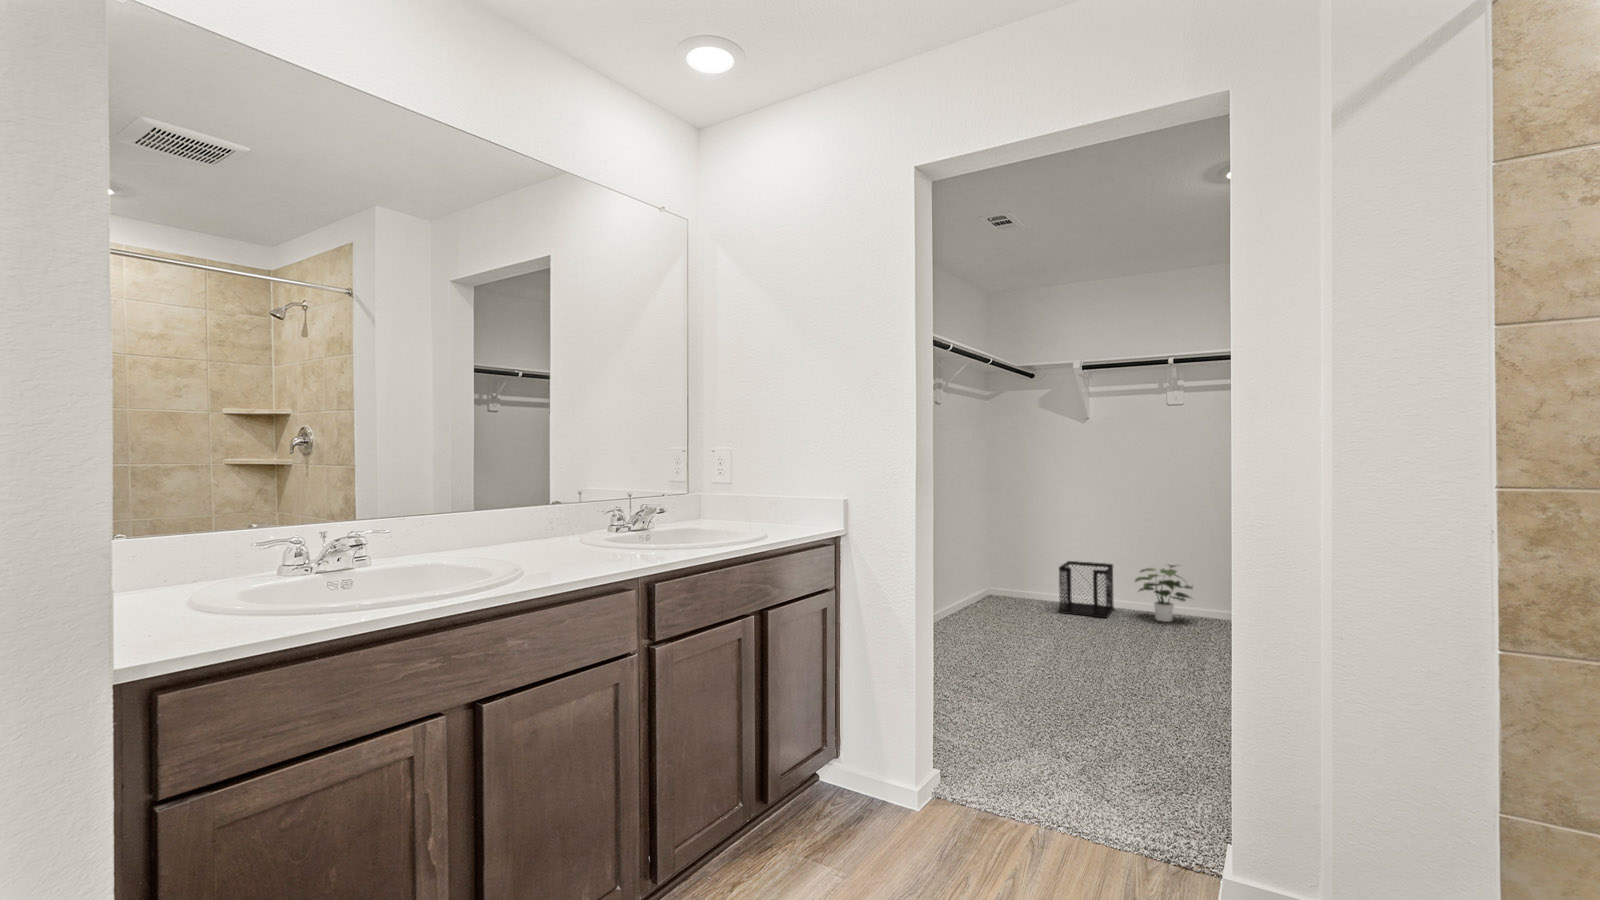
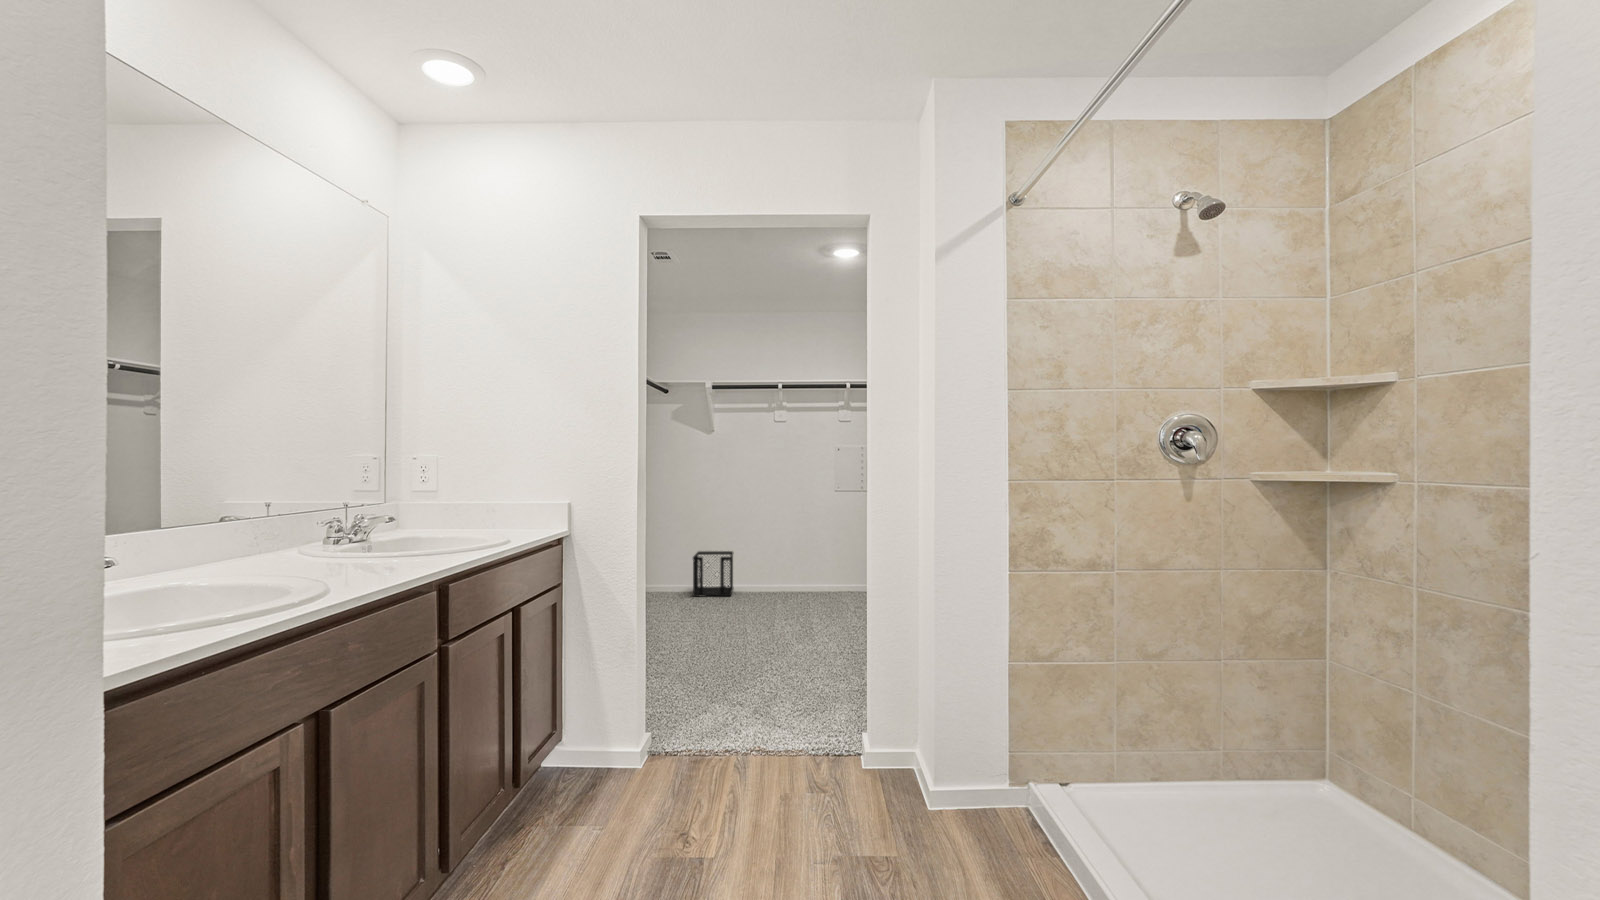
potted plant: present [1135,565,1193,622] -> none [750,548,793,594]

